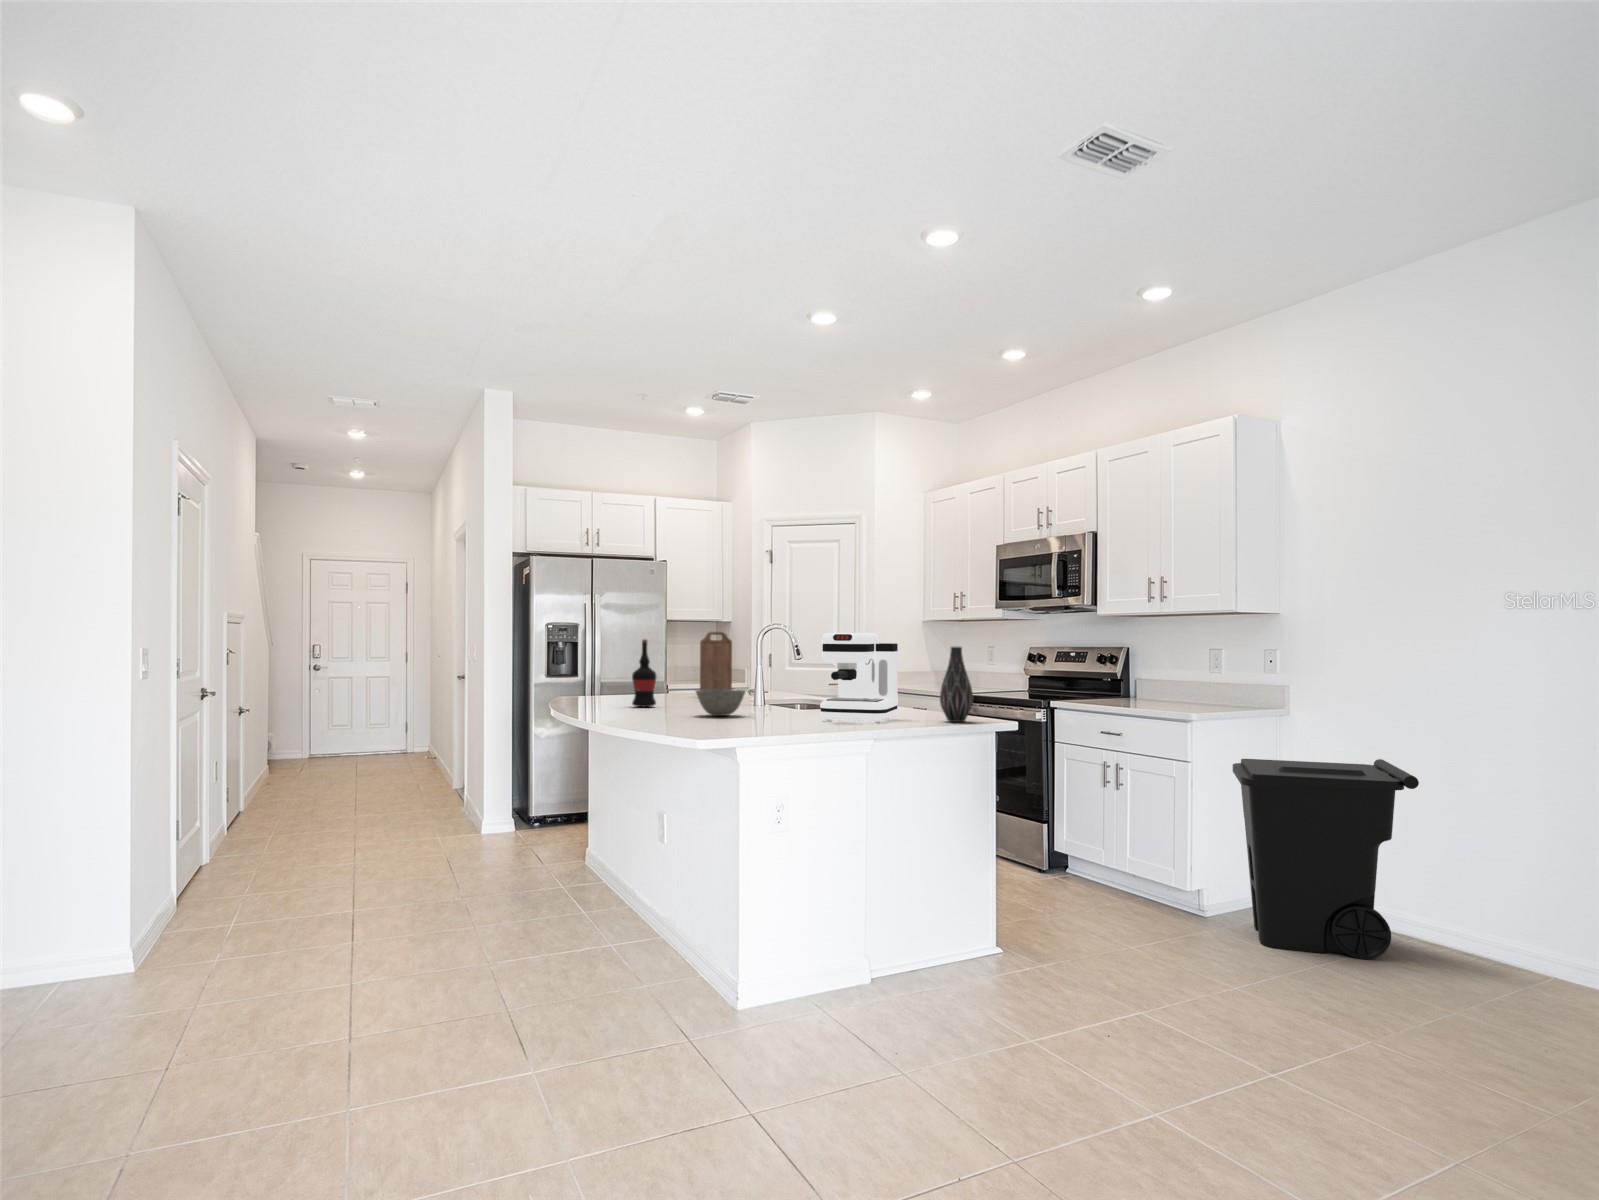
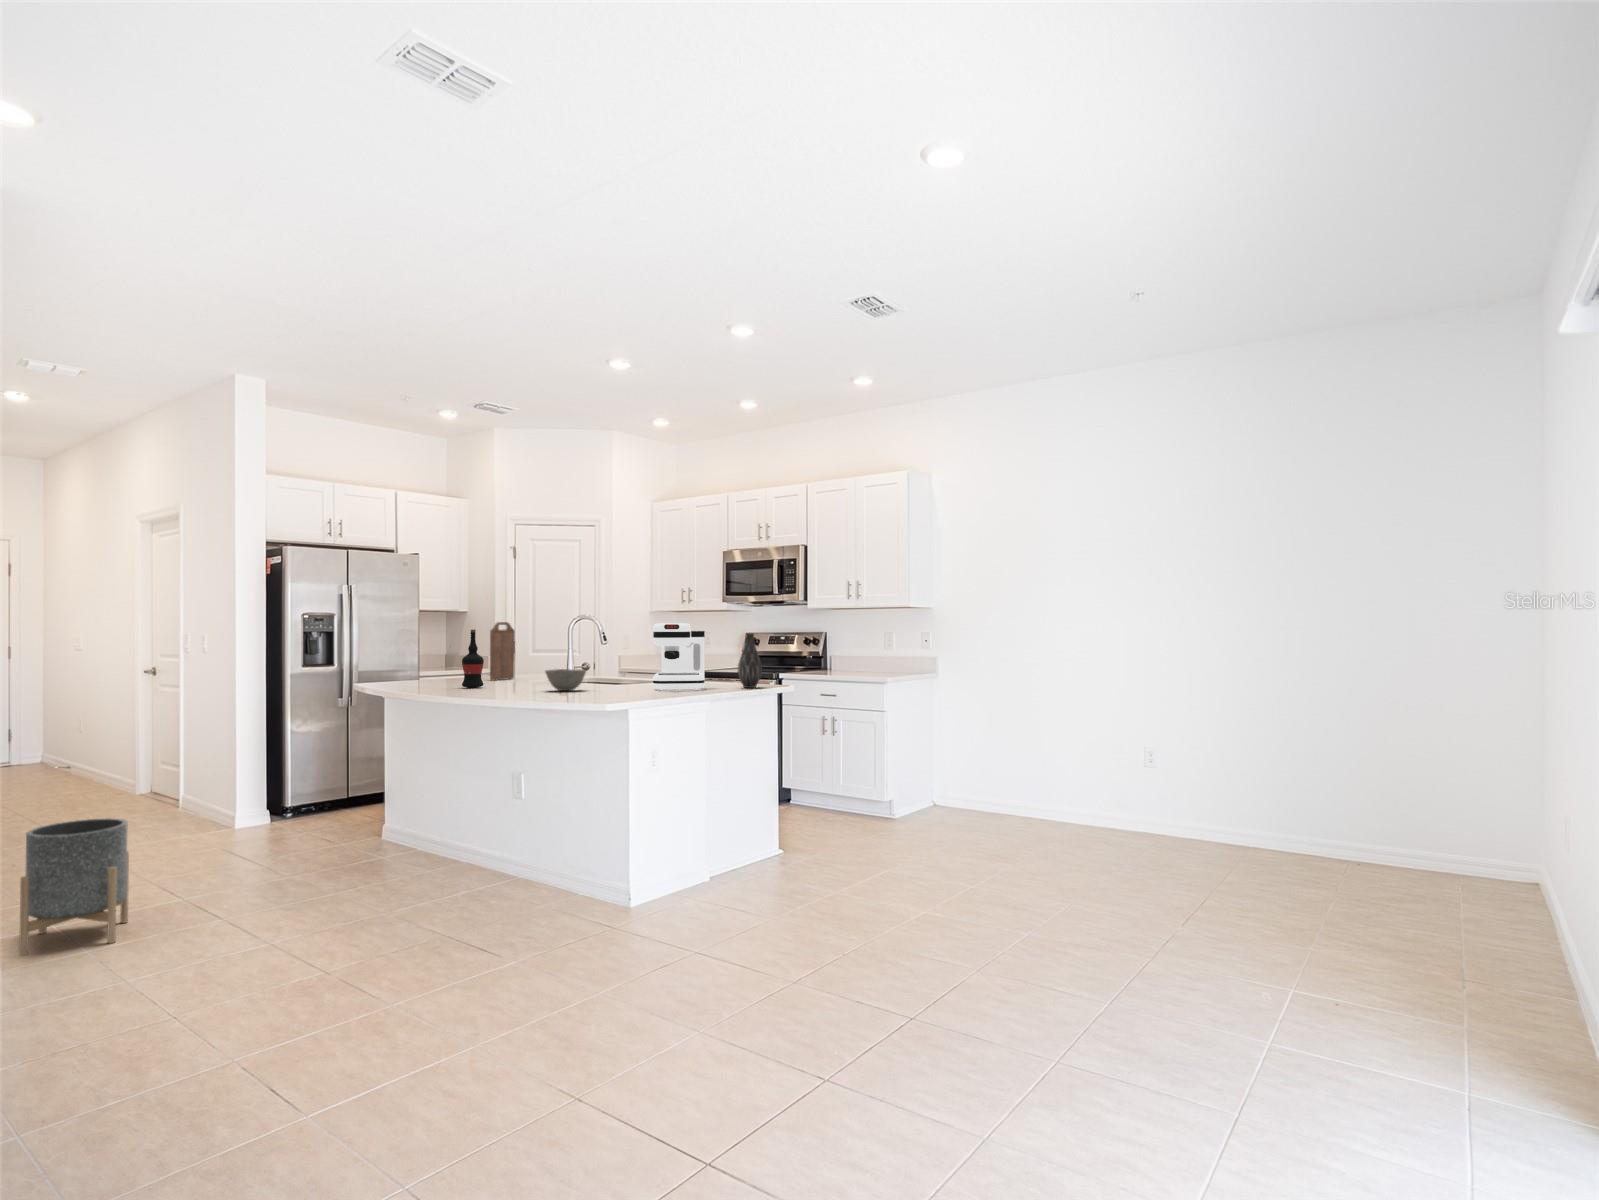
trash can: present [1233,759,1419,959] -> none [911,703,1023,829]
planter: none [153,829,275,965] -> present [19,818,129,955]

